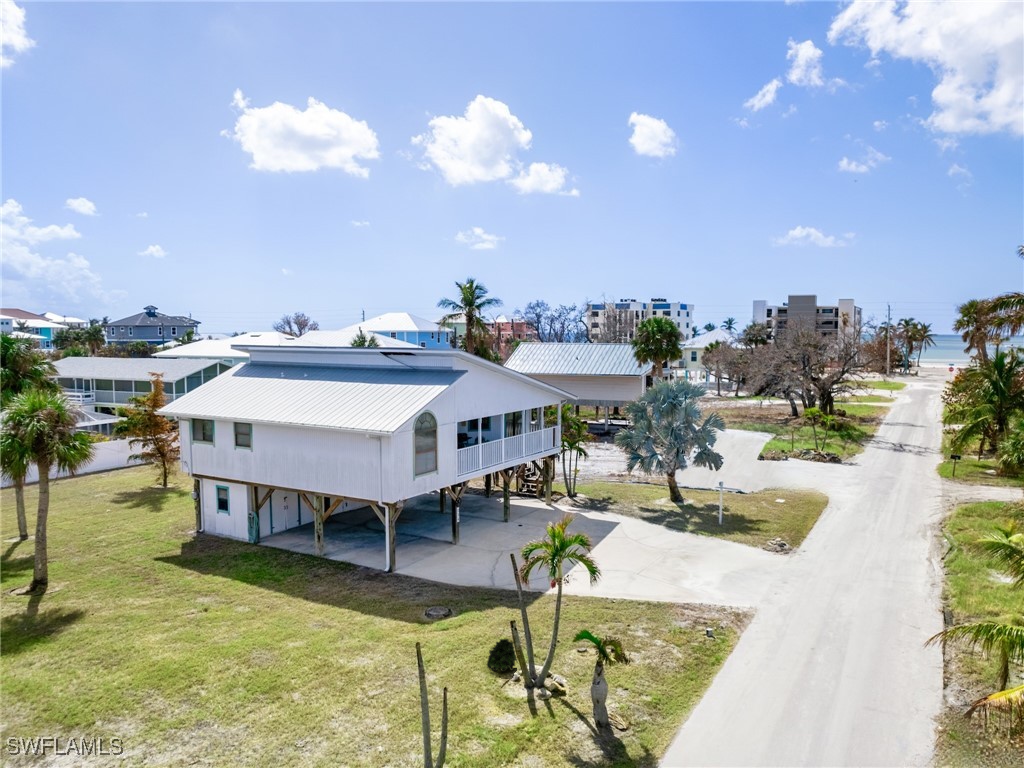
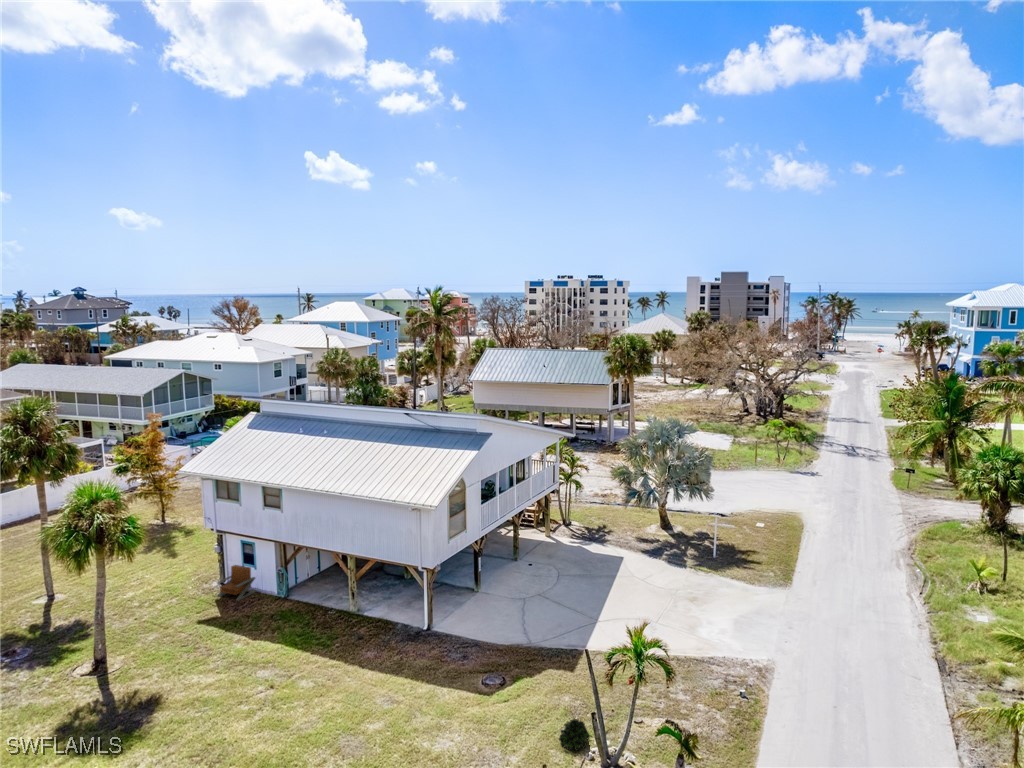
lounge chair: none [189,511,229,545] -> present [217,565,255,601]

